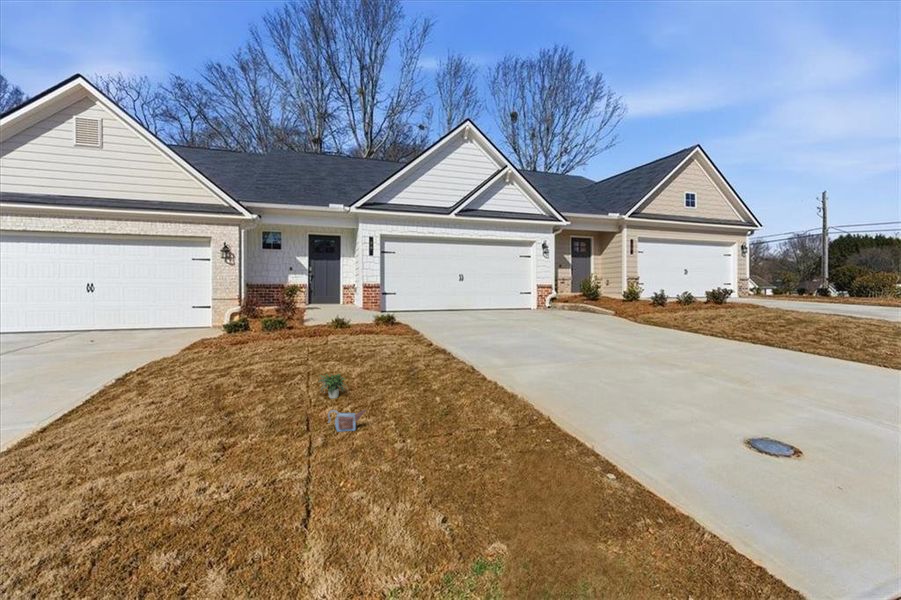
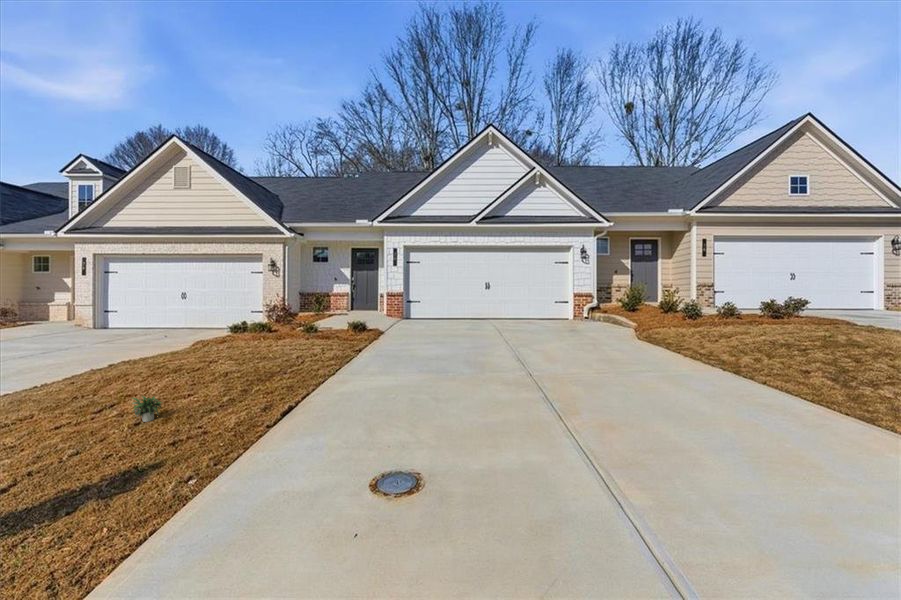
watering can: present [328,409,366,432] -> none [49,443,82,467]

